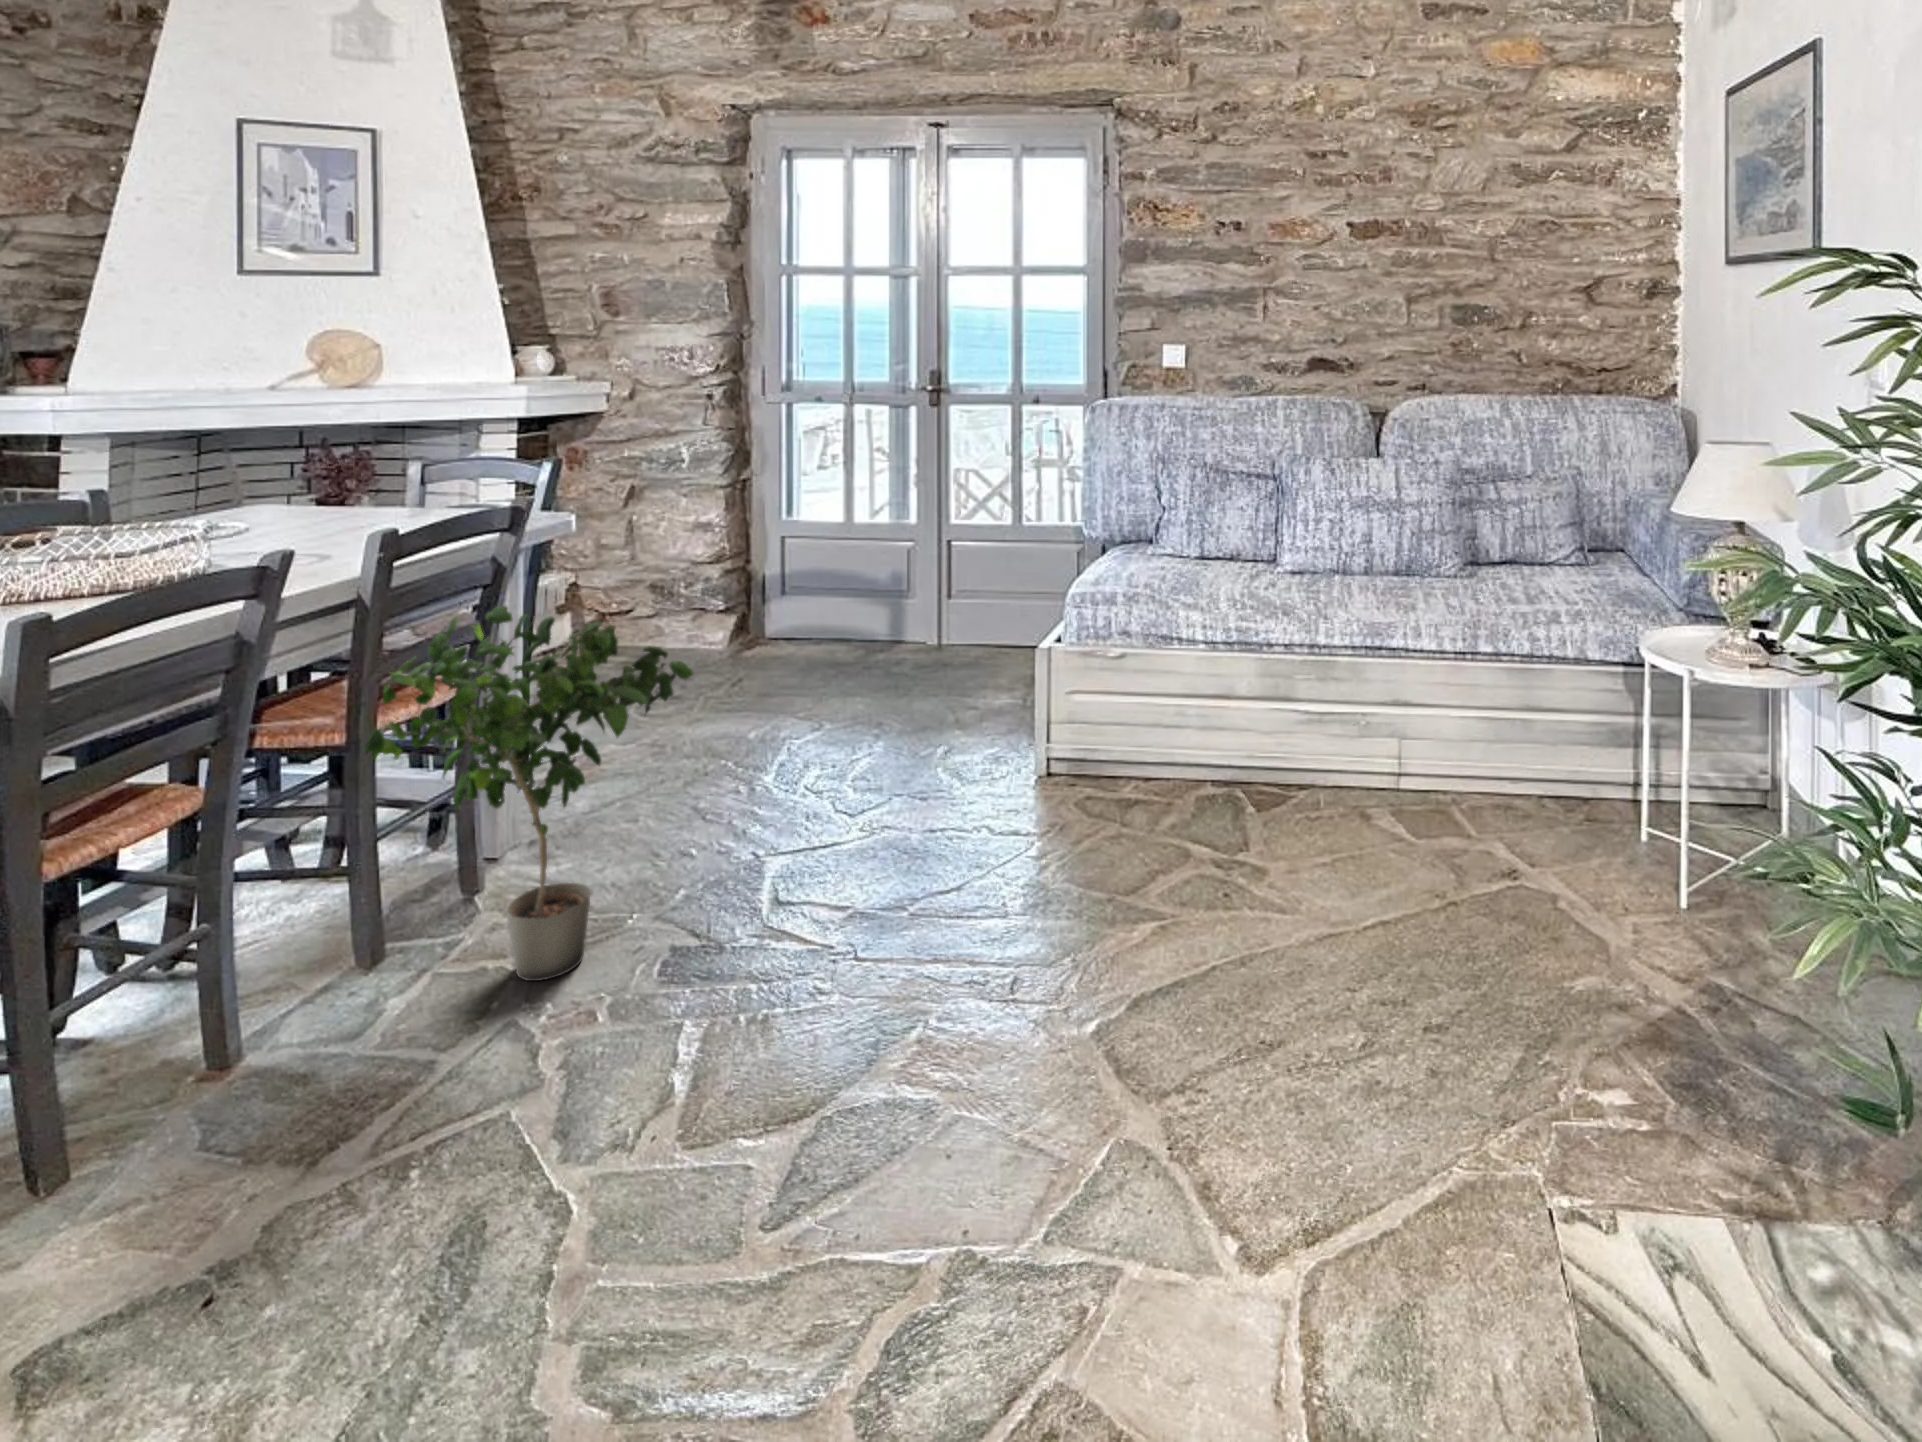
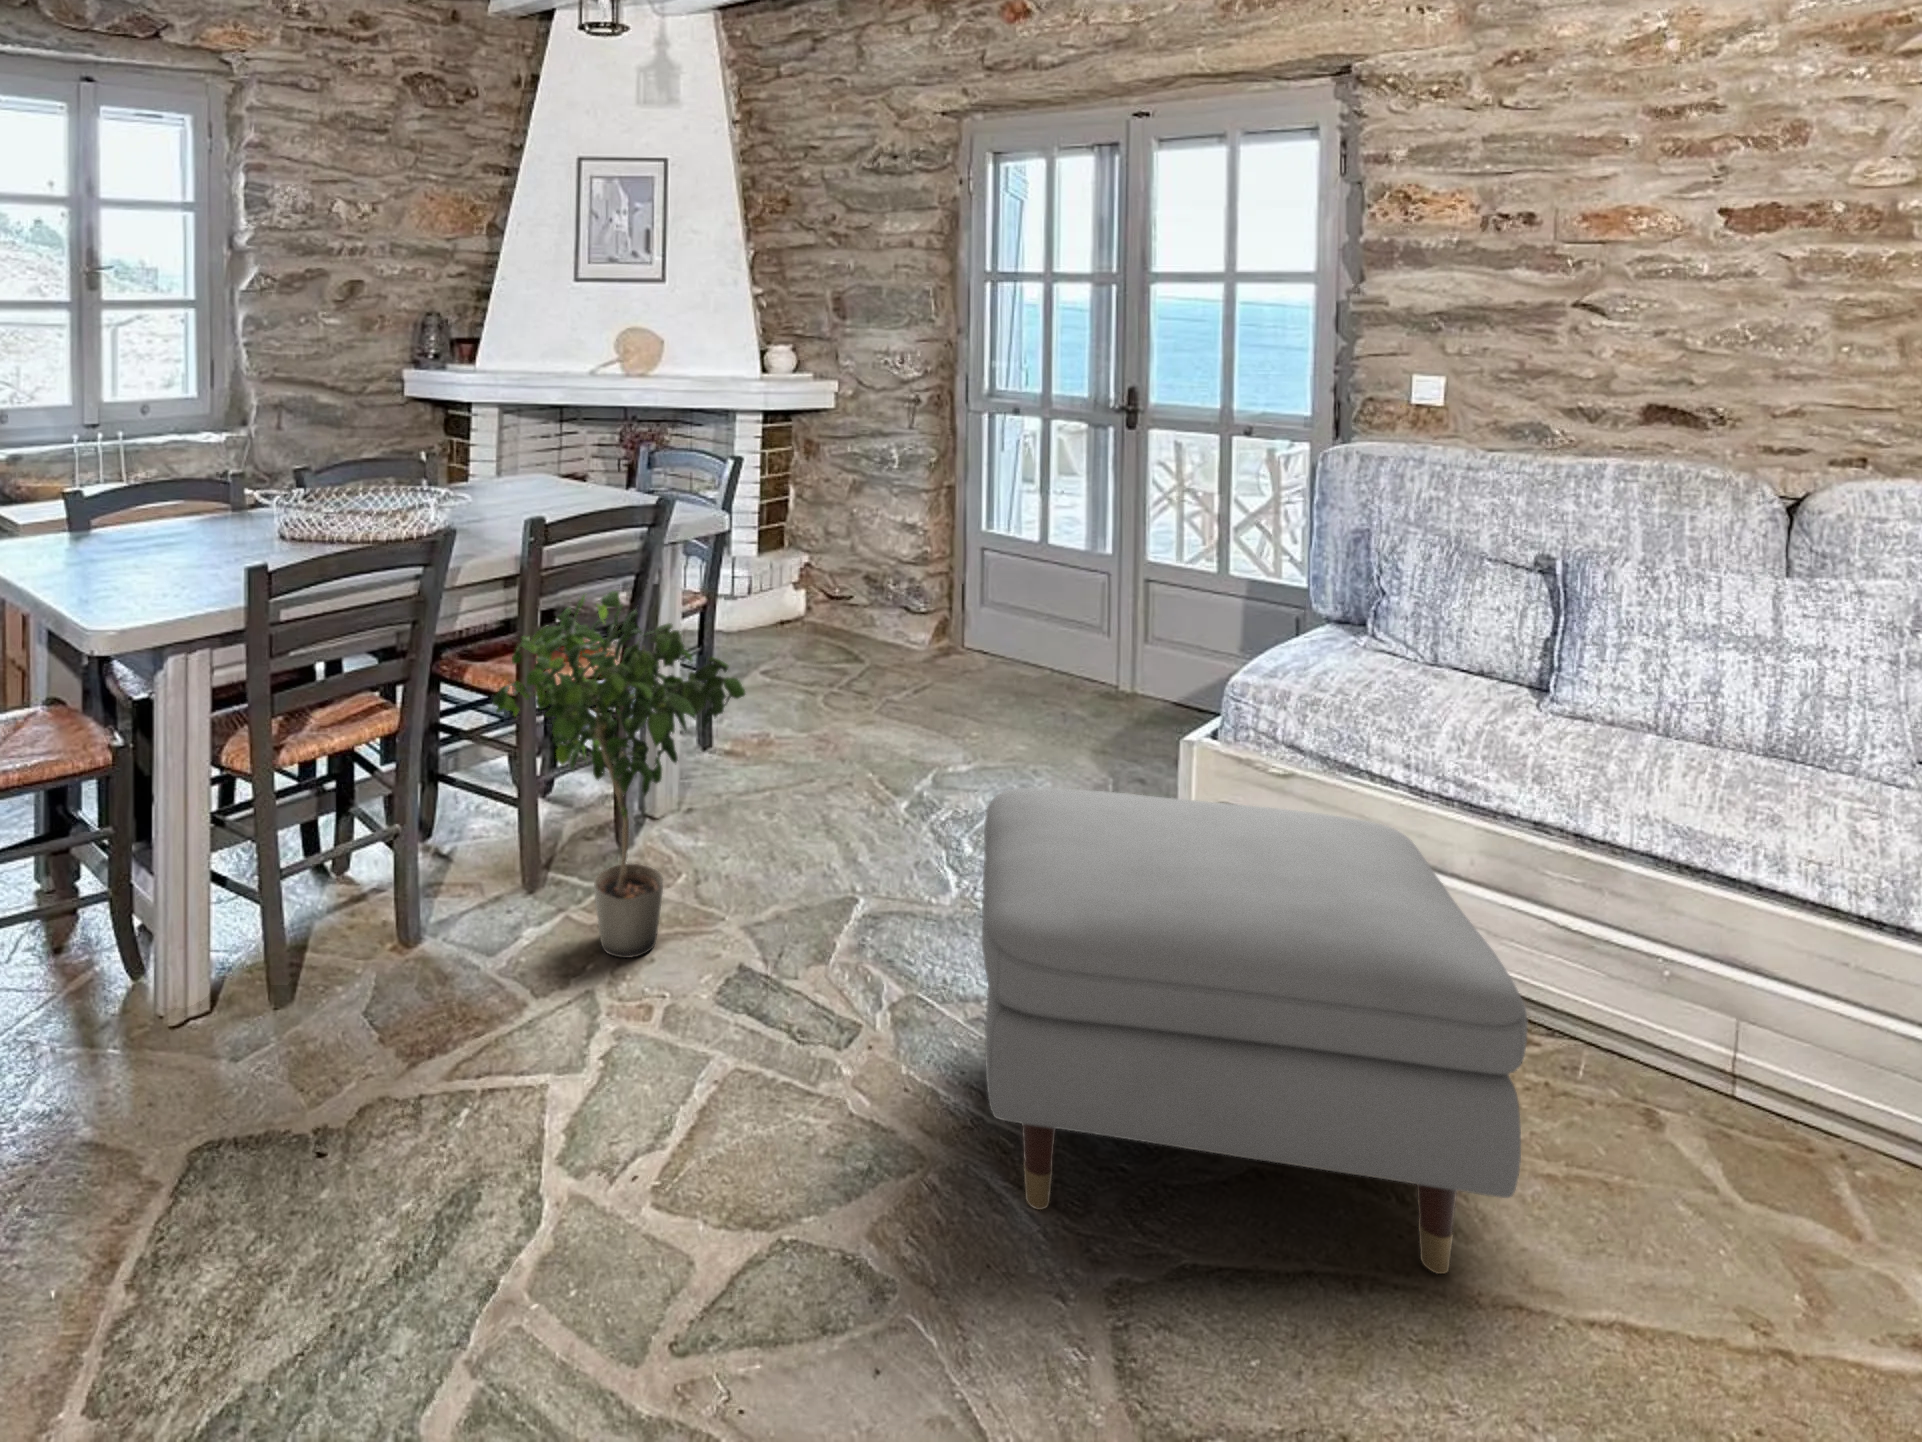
ottoman: none [932,662,1331,1003] -> present [982,788,1528,1274]

